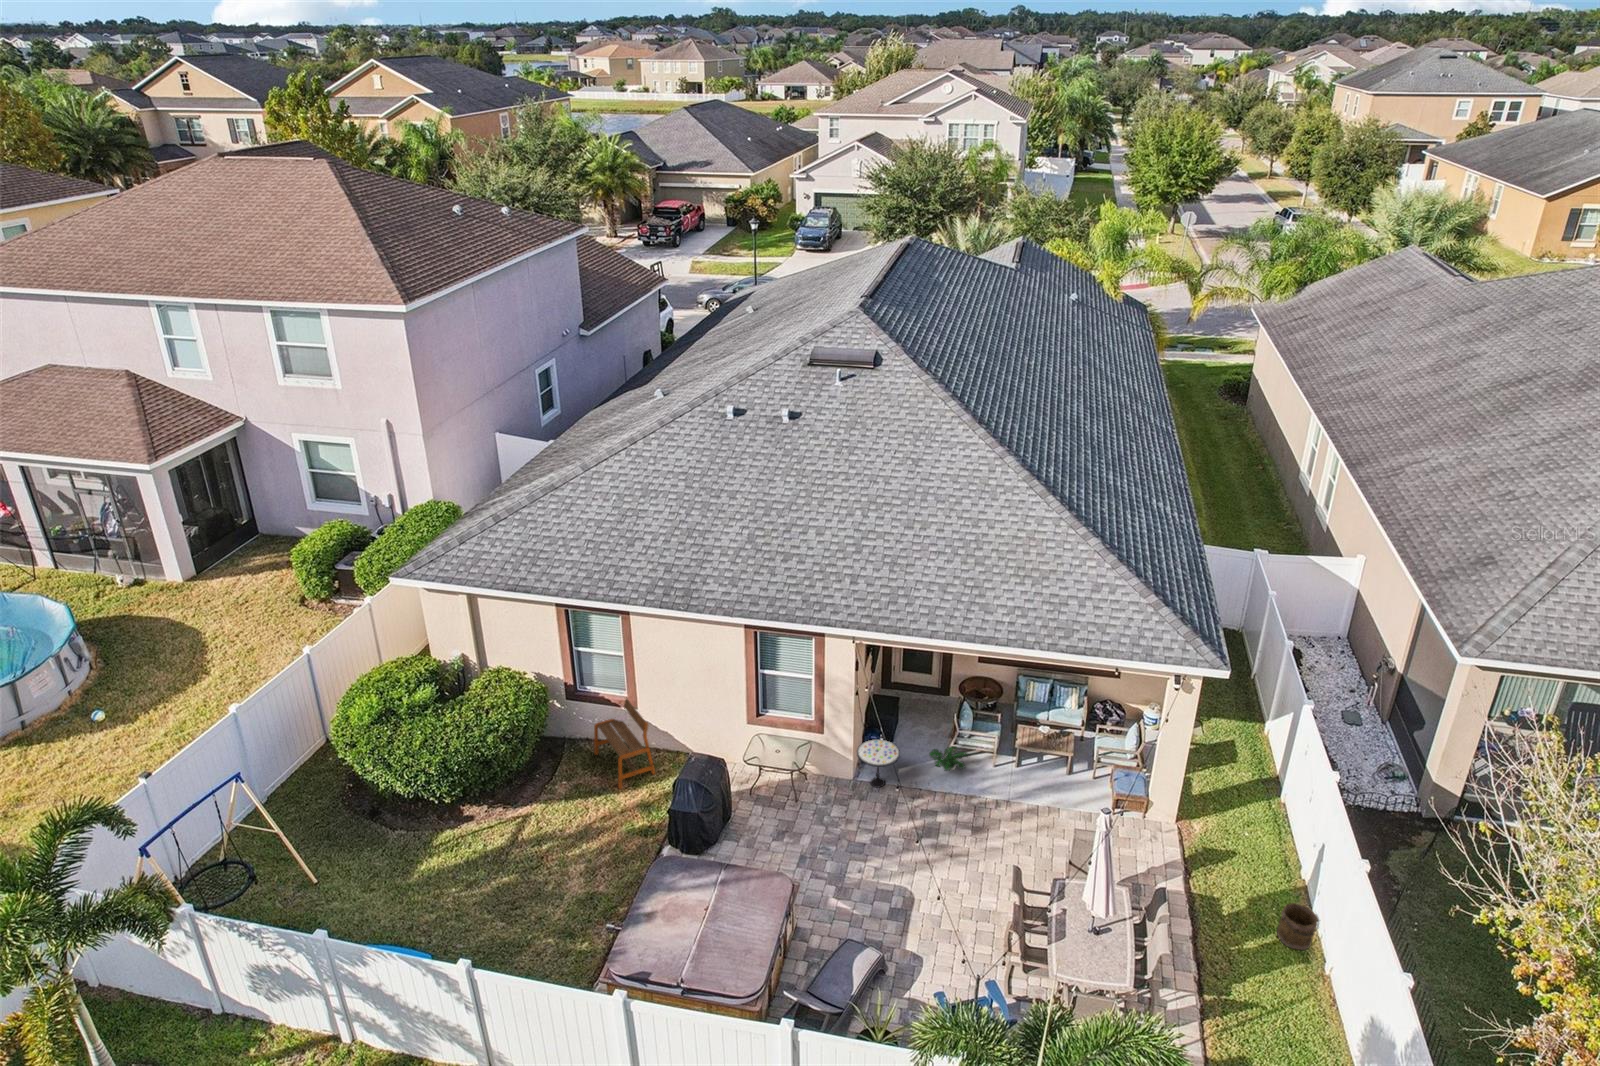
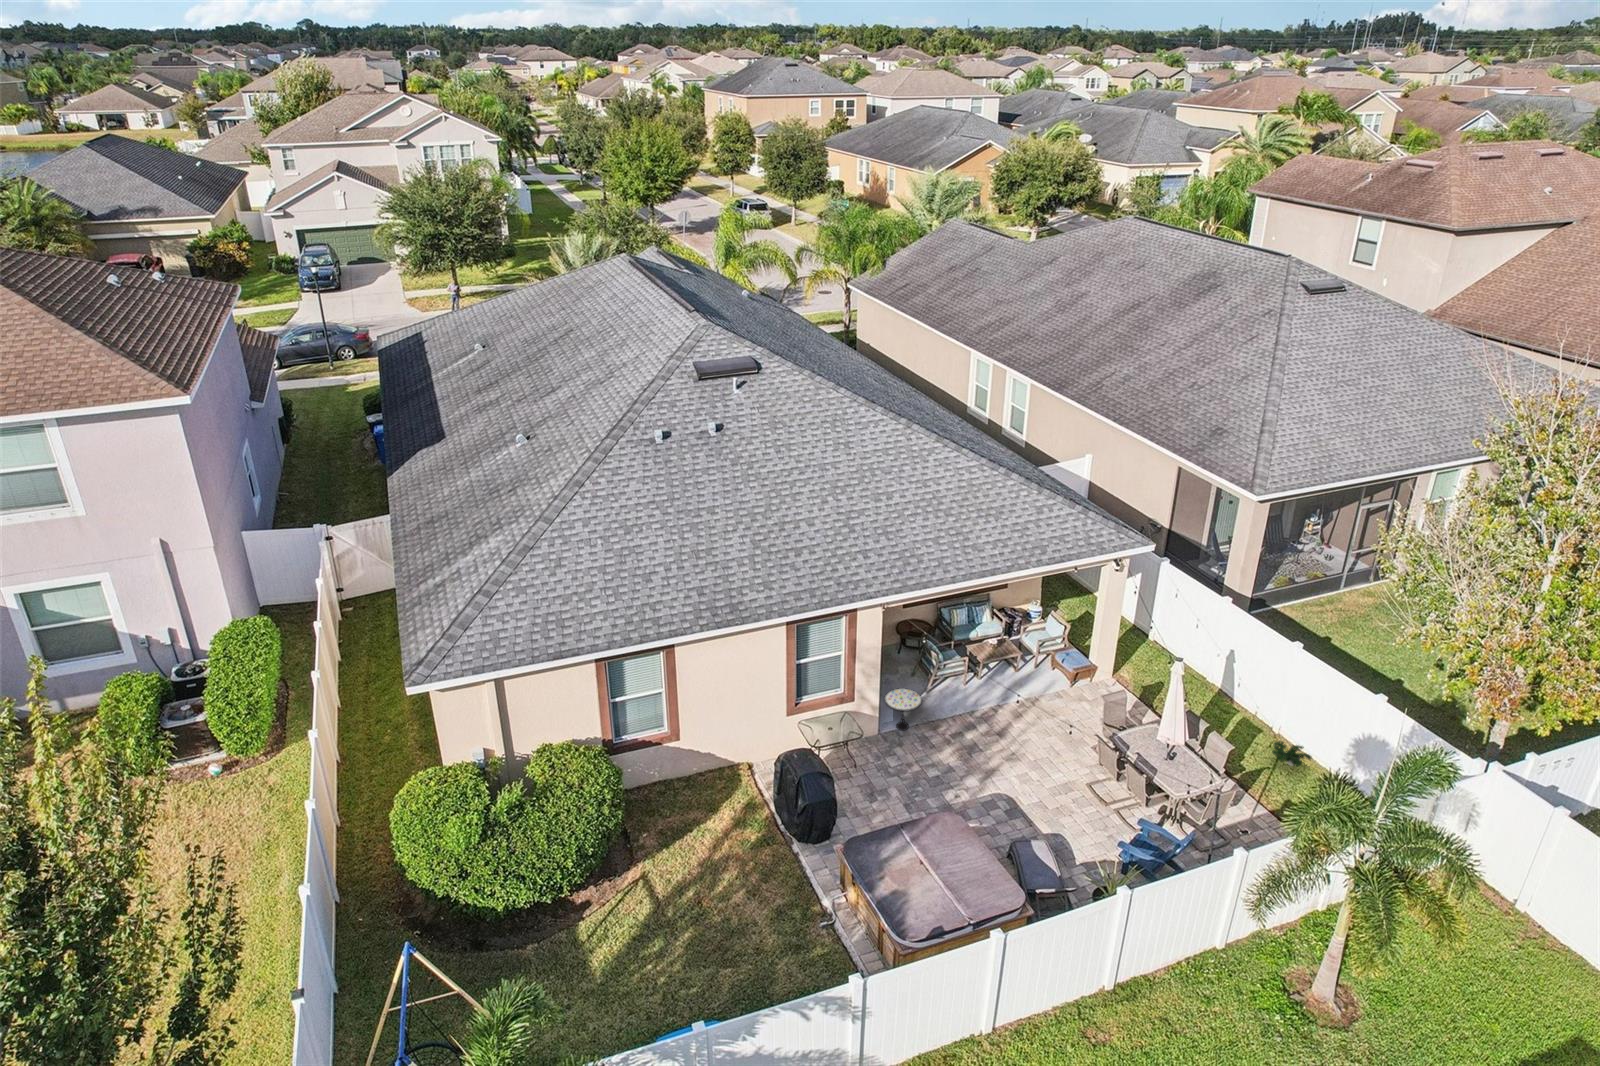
bench: present [594,699,655,789] -> none [642,731,718,818]
potted plant: present [929,746,968,771] -> present [1272,740,1312,766]
bucket: present [1277,903,1319,950] -> none [1222,693,1252,725]

